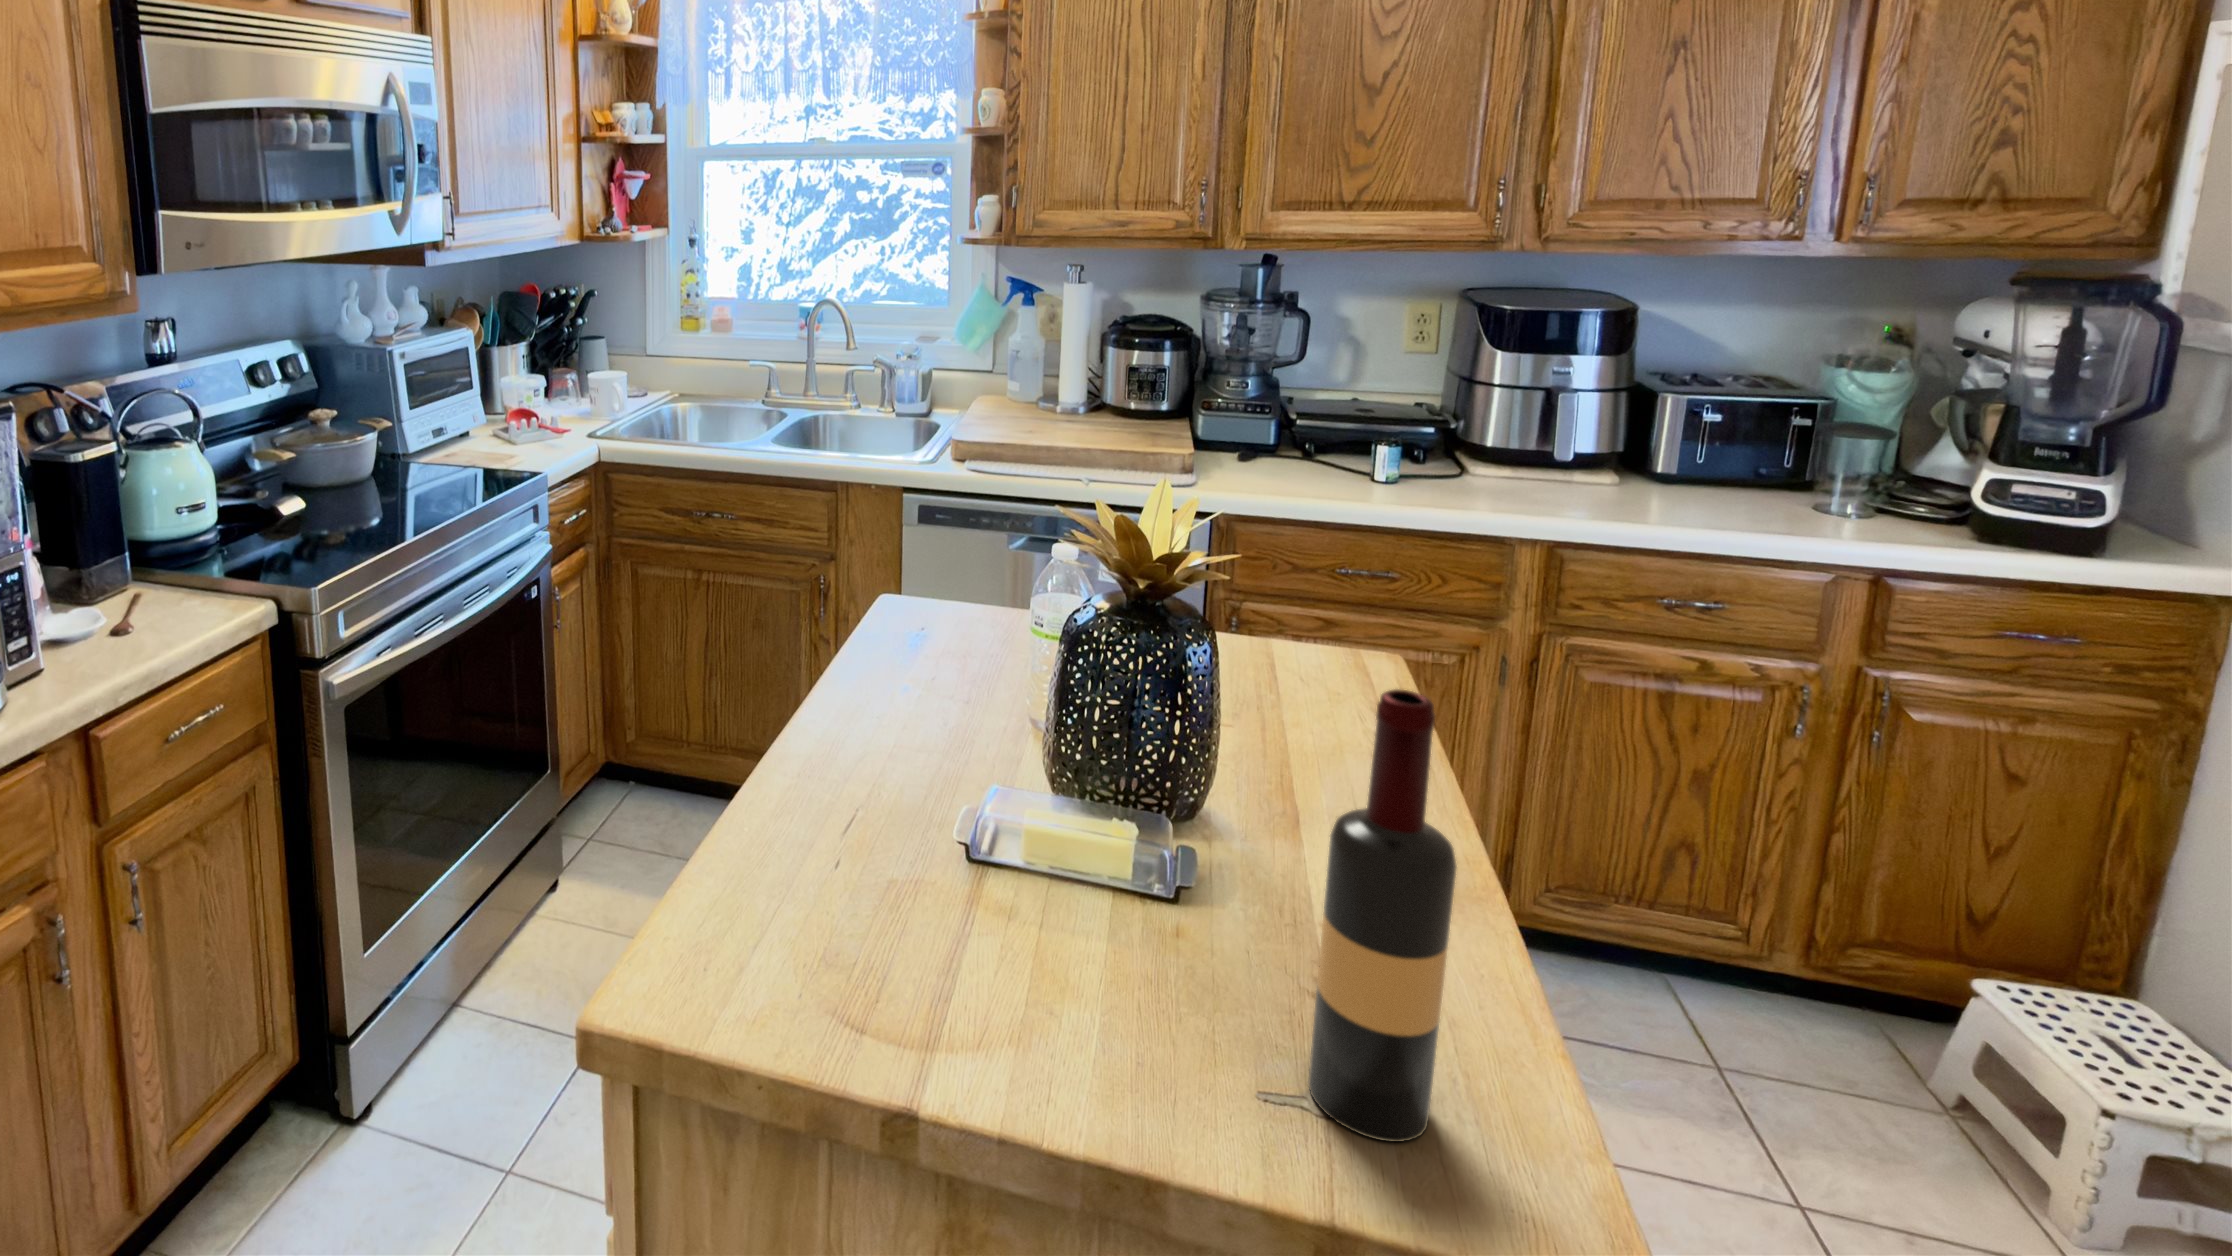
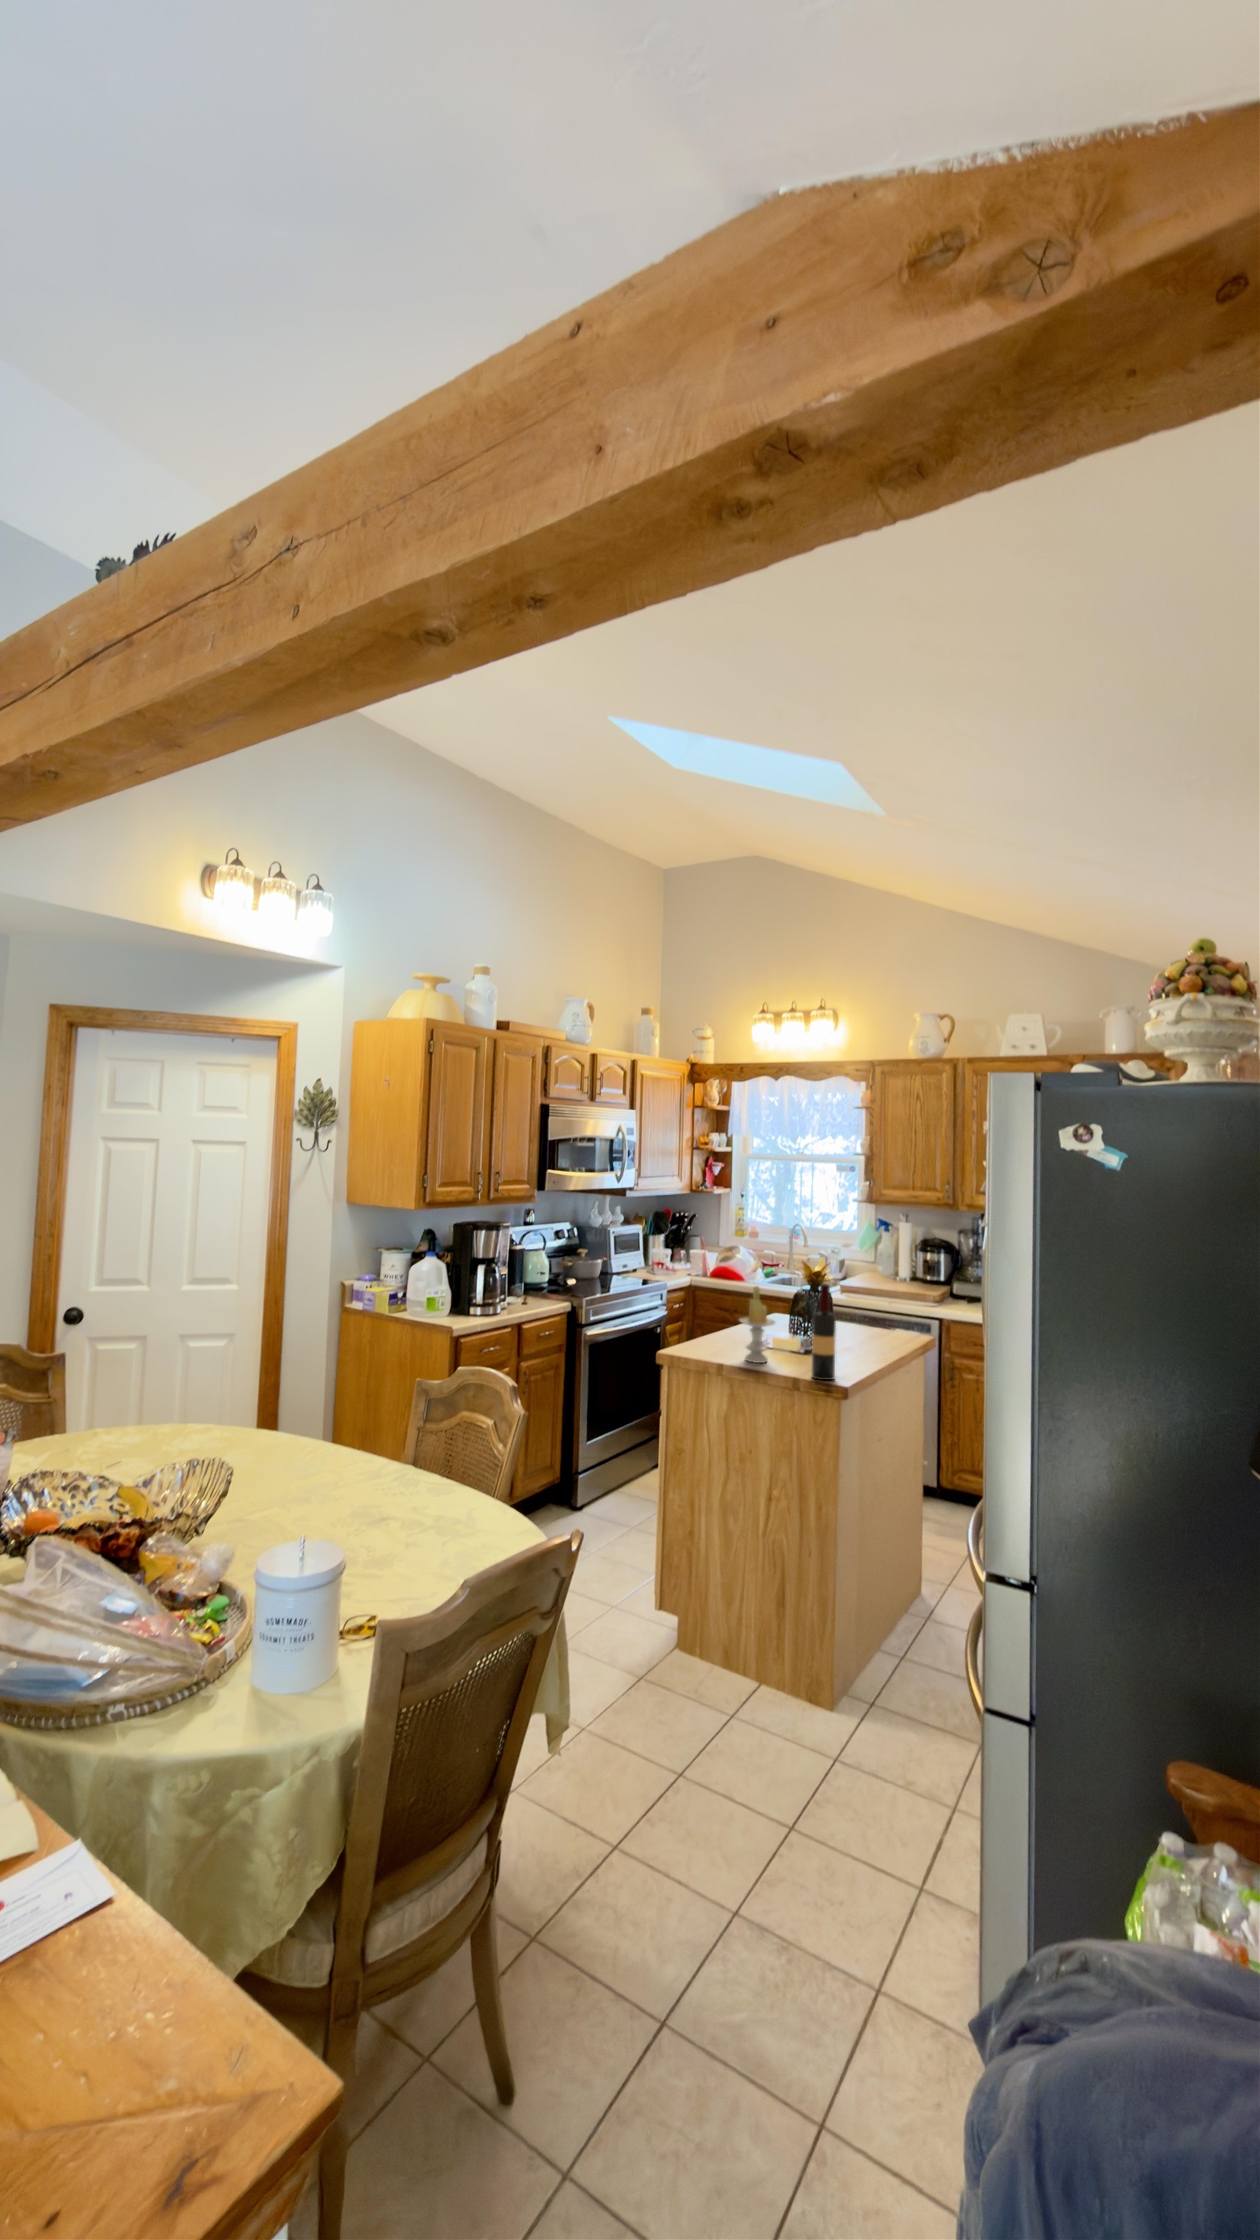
candle: none [918,658,1079,987] -> present [740,1286,775,1363]

